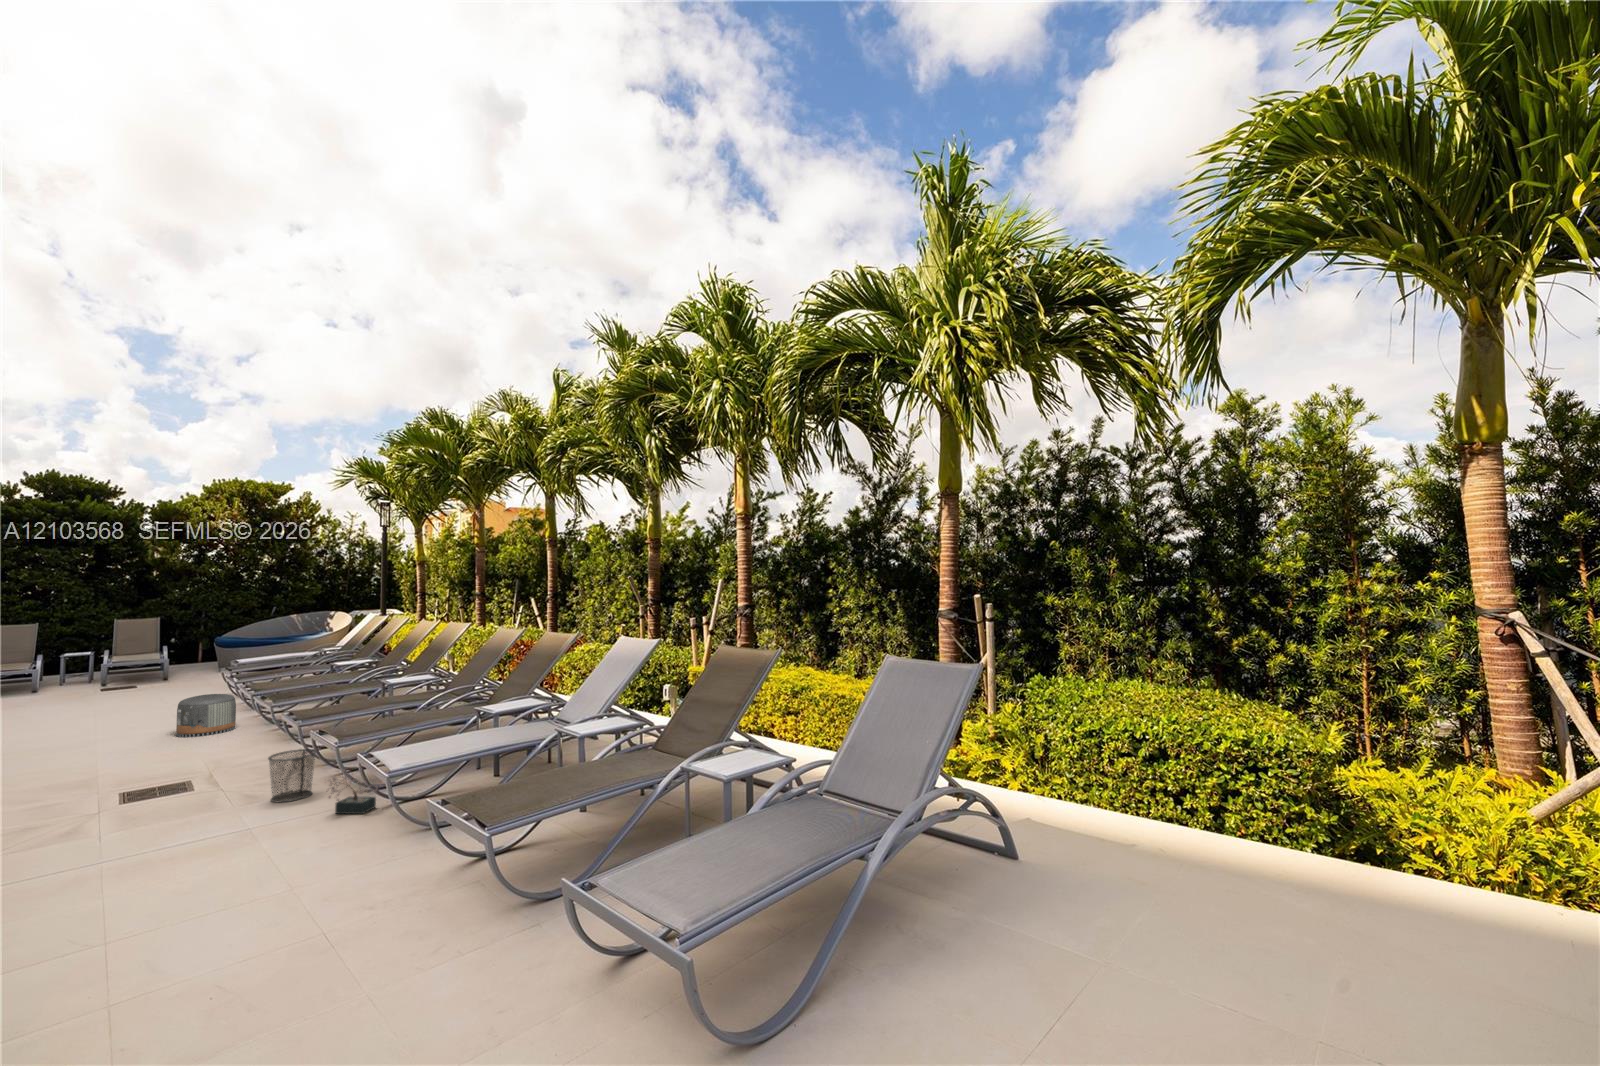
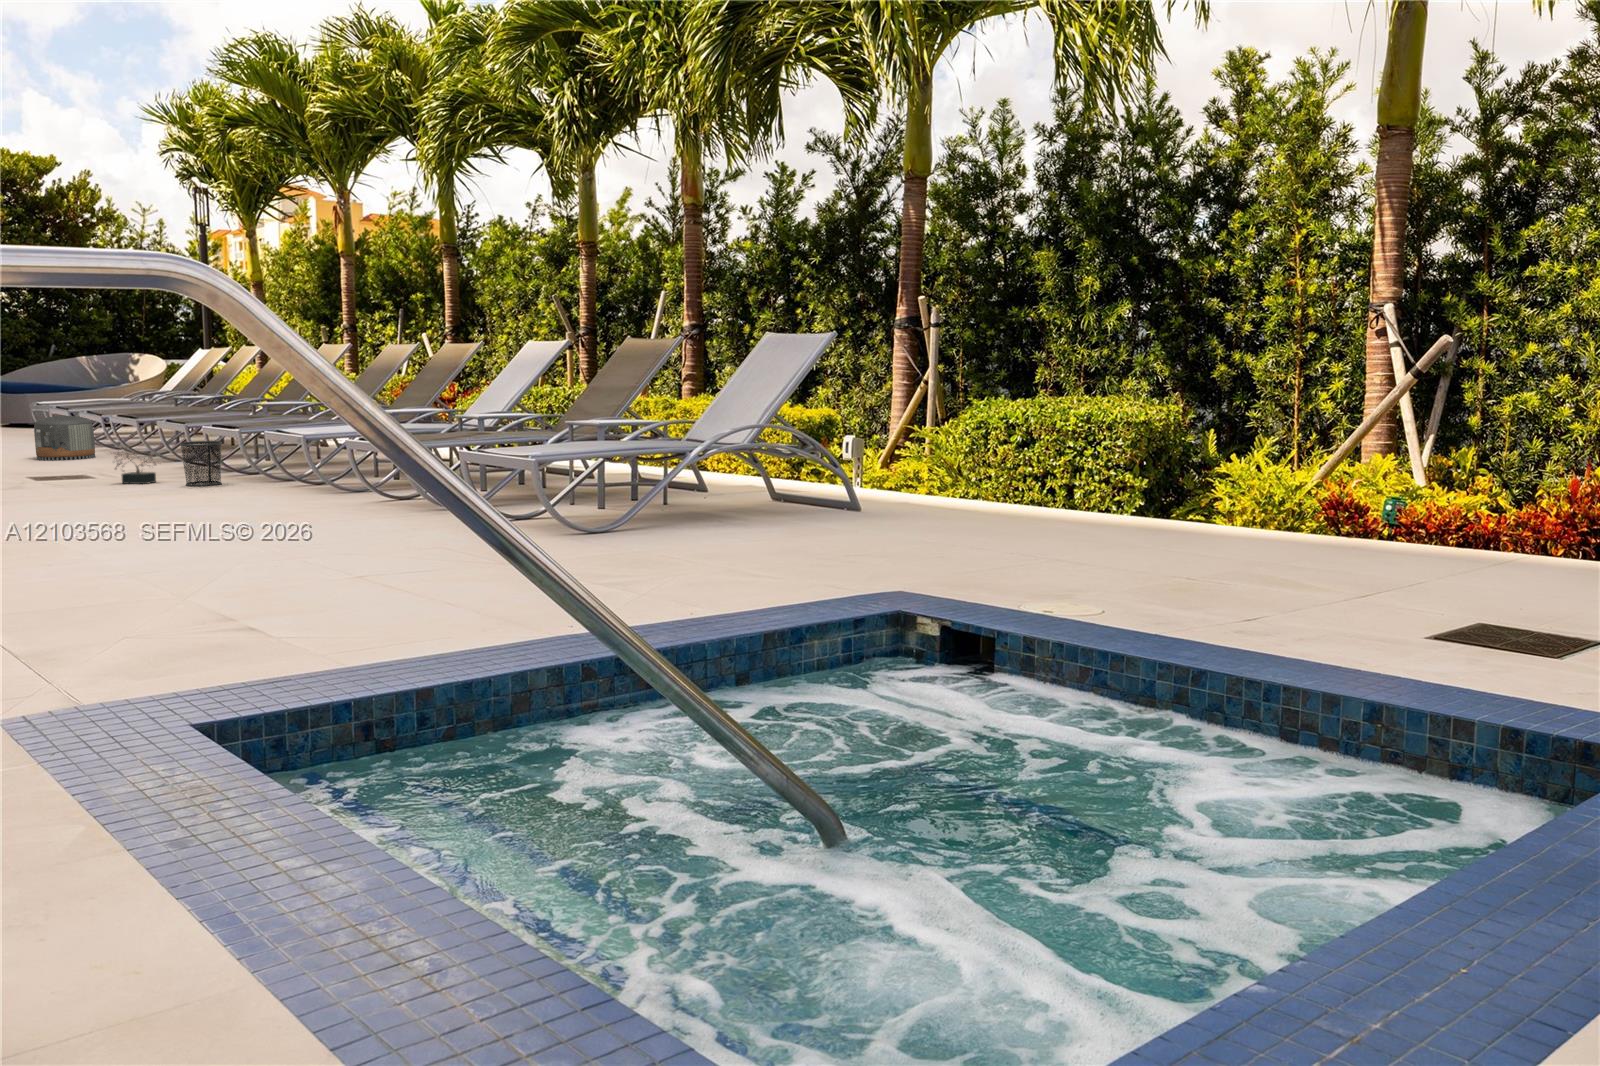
decorative plant: present [328,769,382,814] -> present [115,446,156,484]

